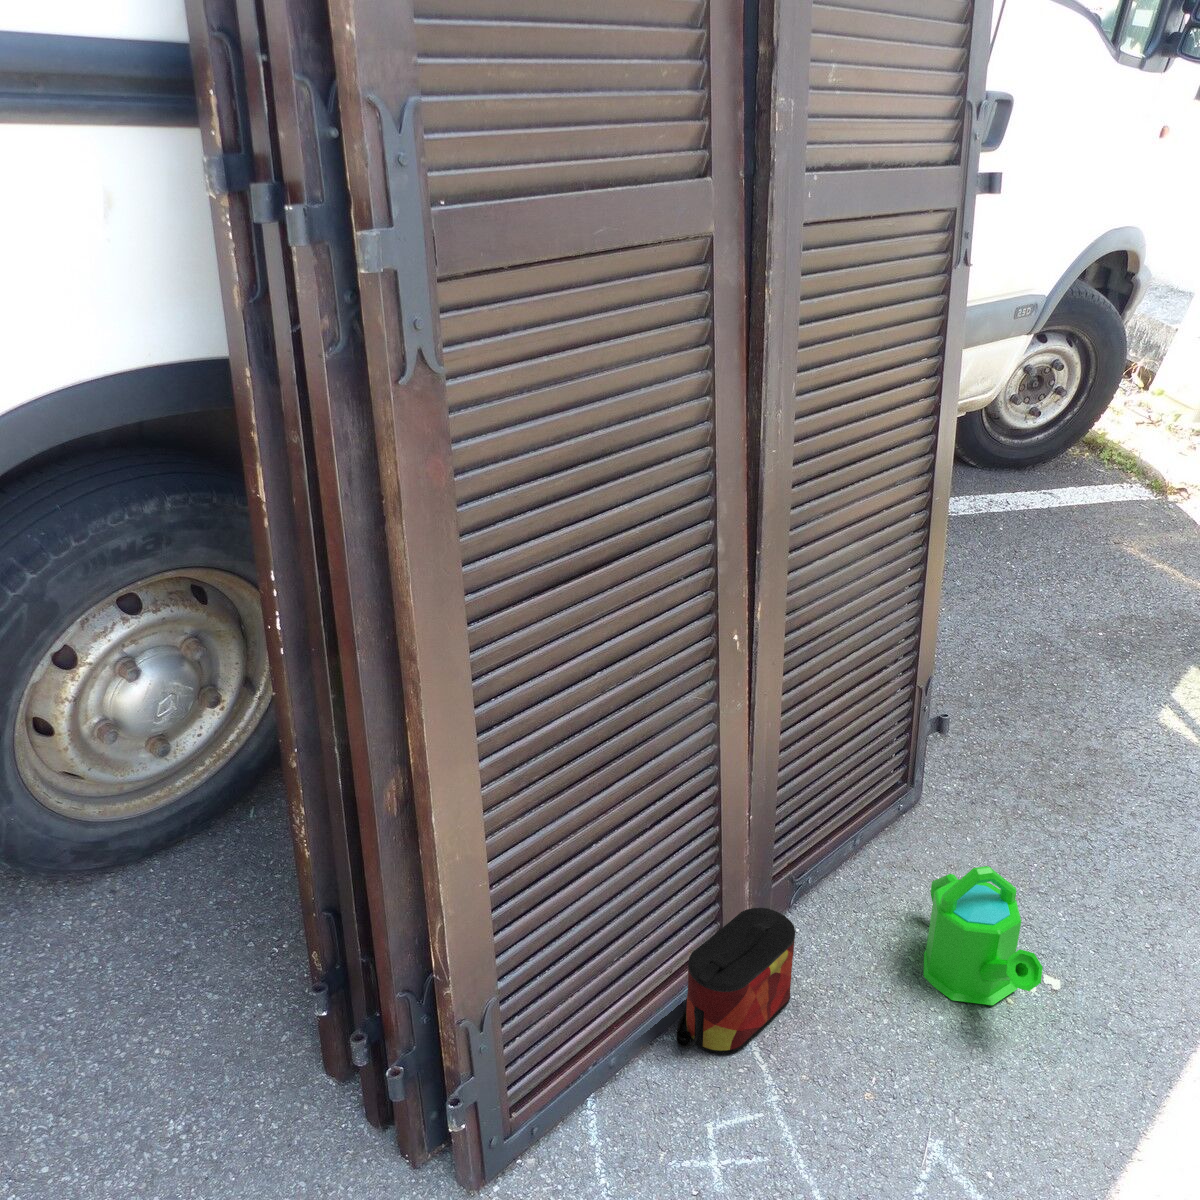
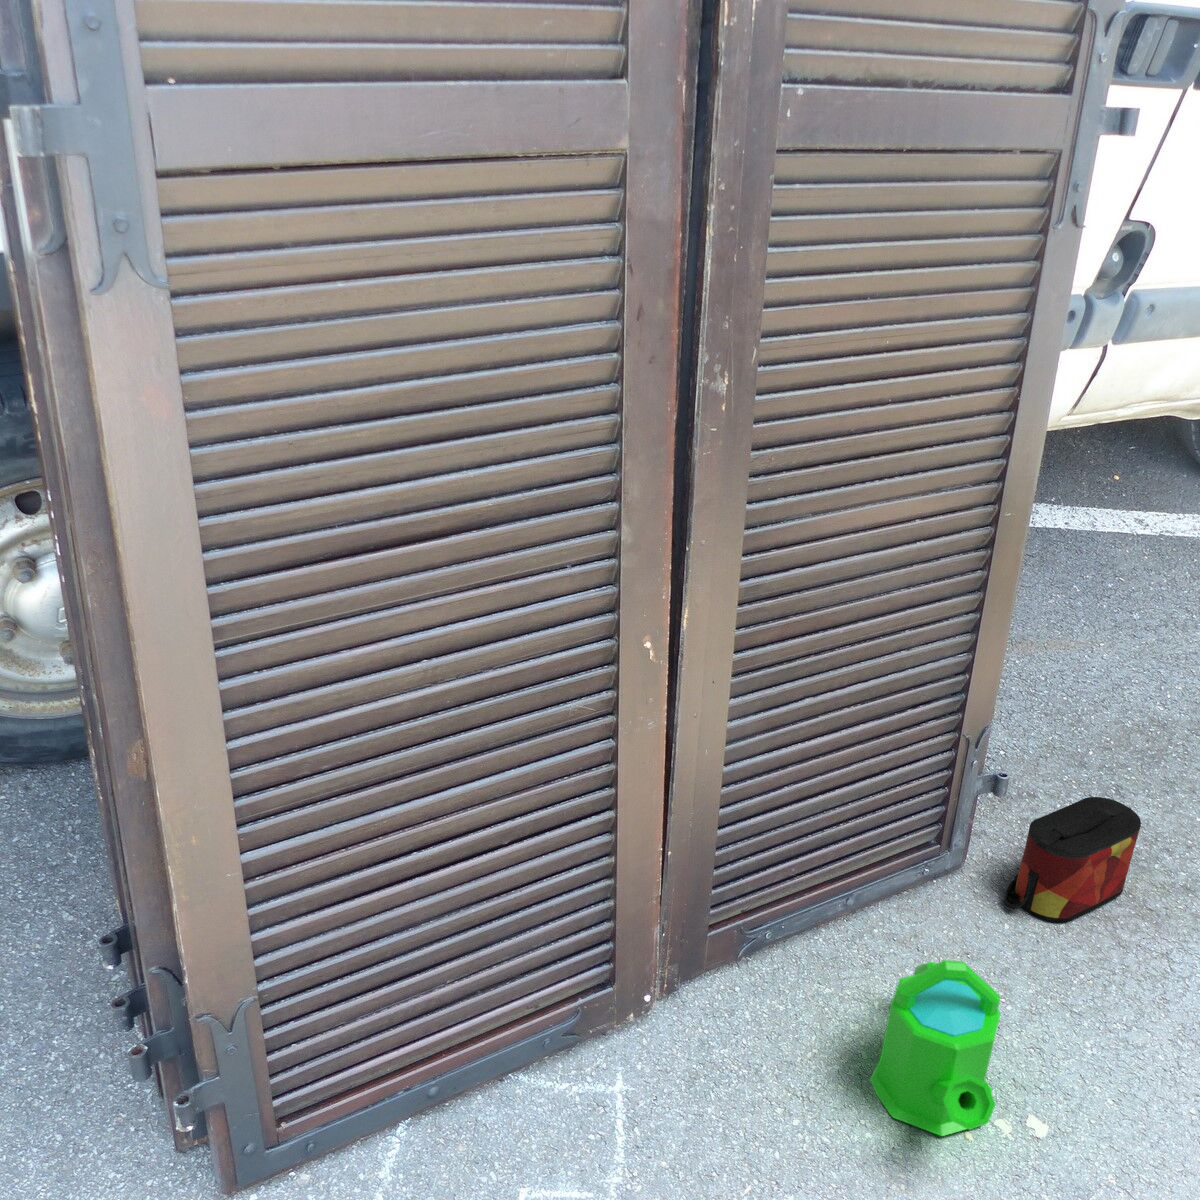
bag: present [676,908,795,1053] -> present [1004,797,1141,921]

